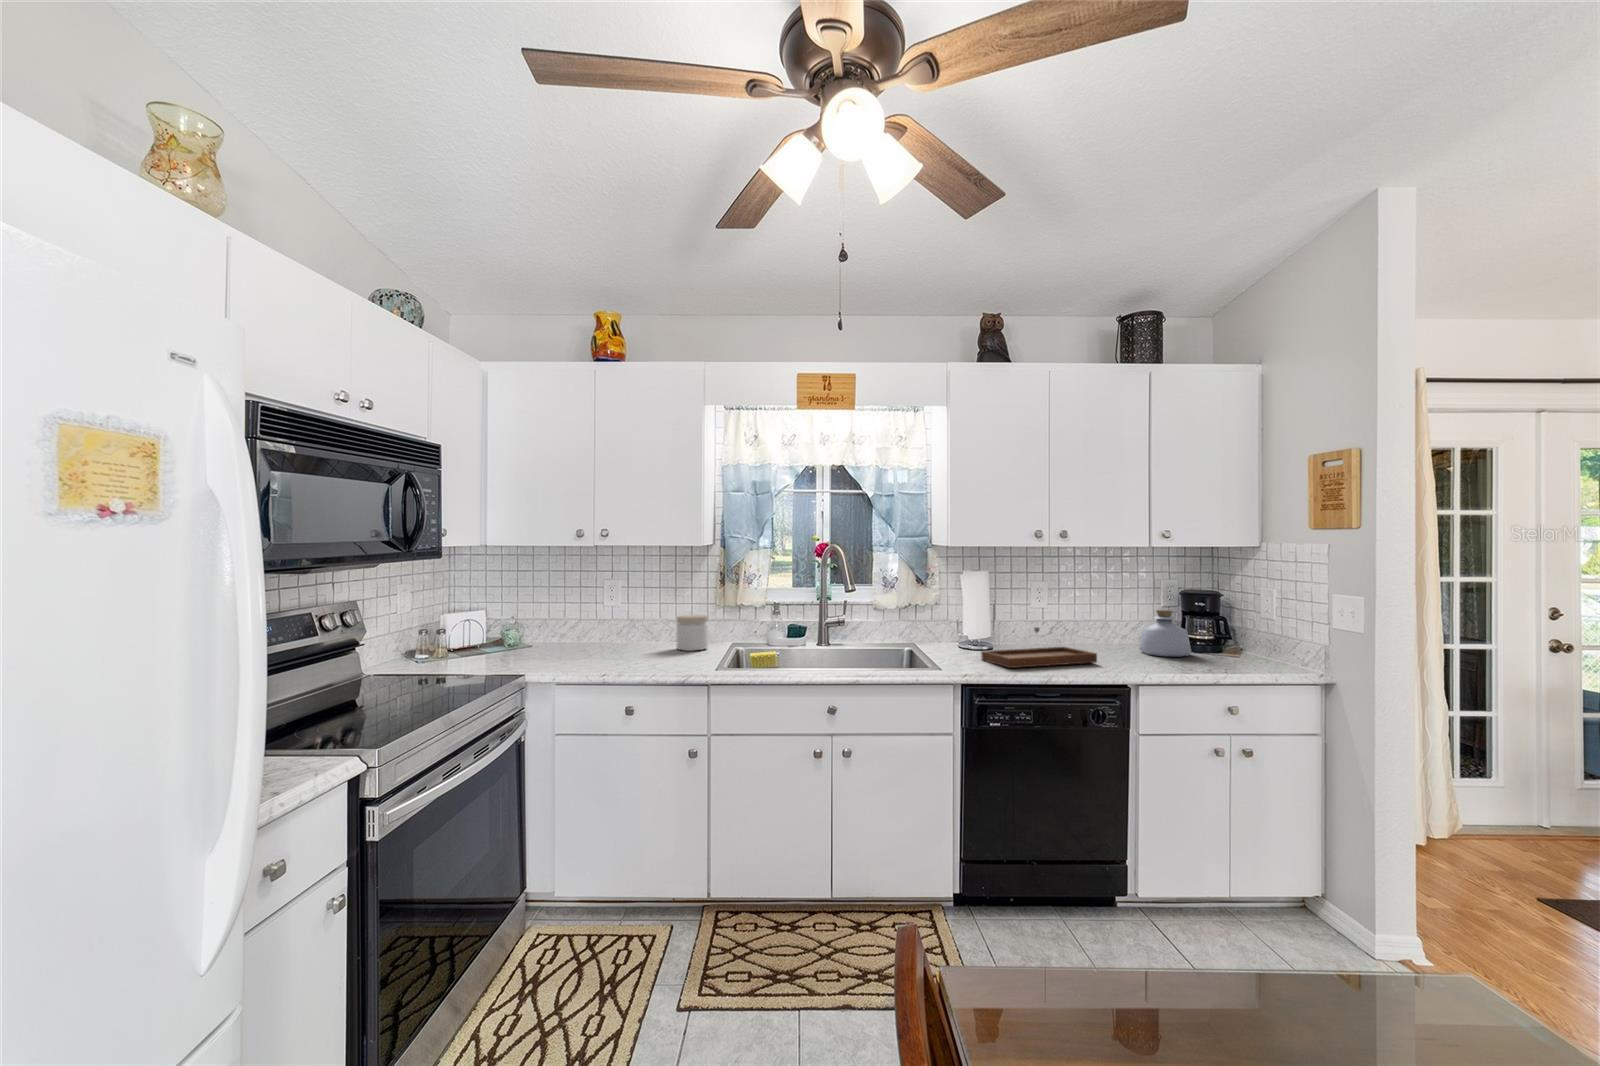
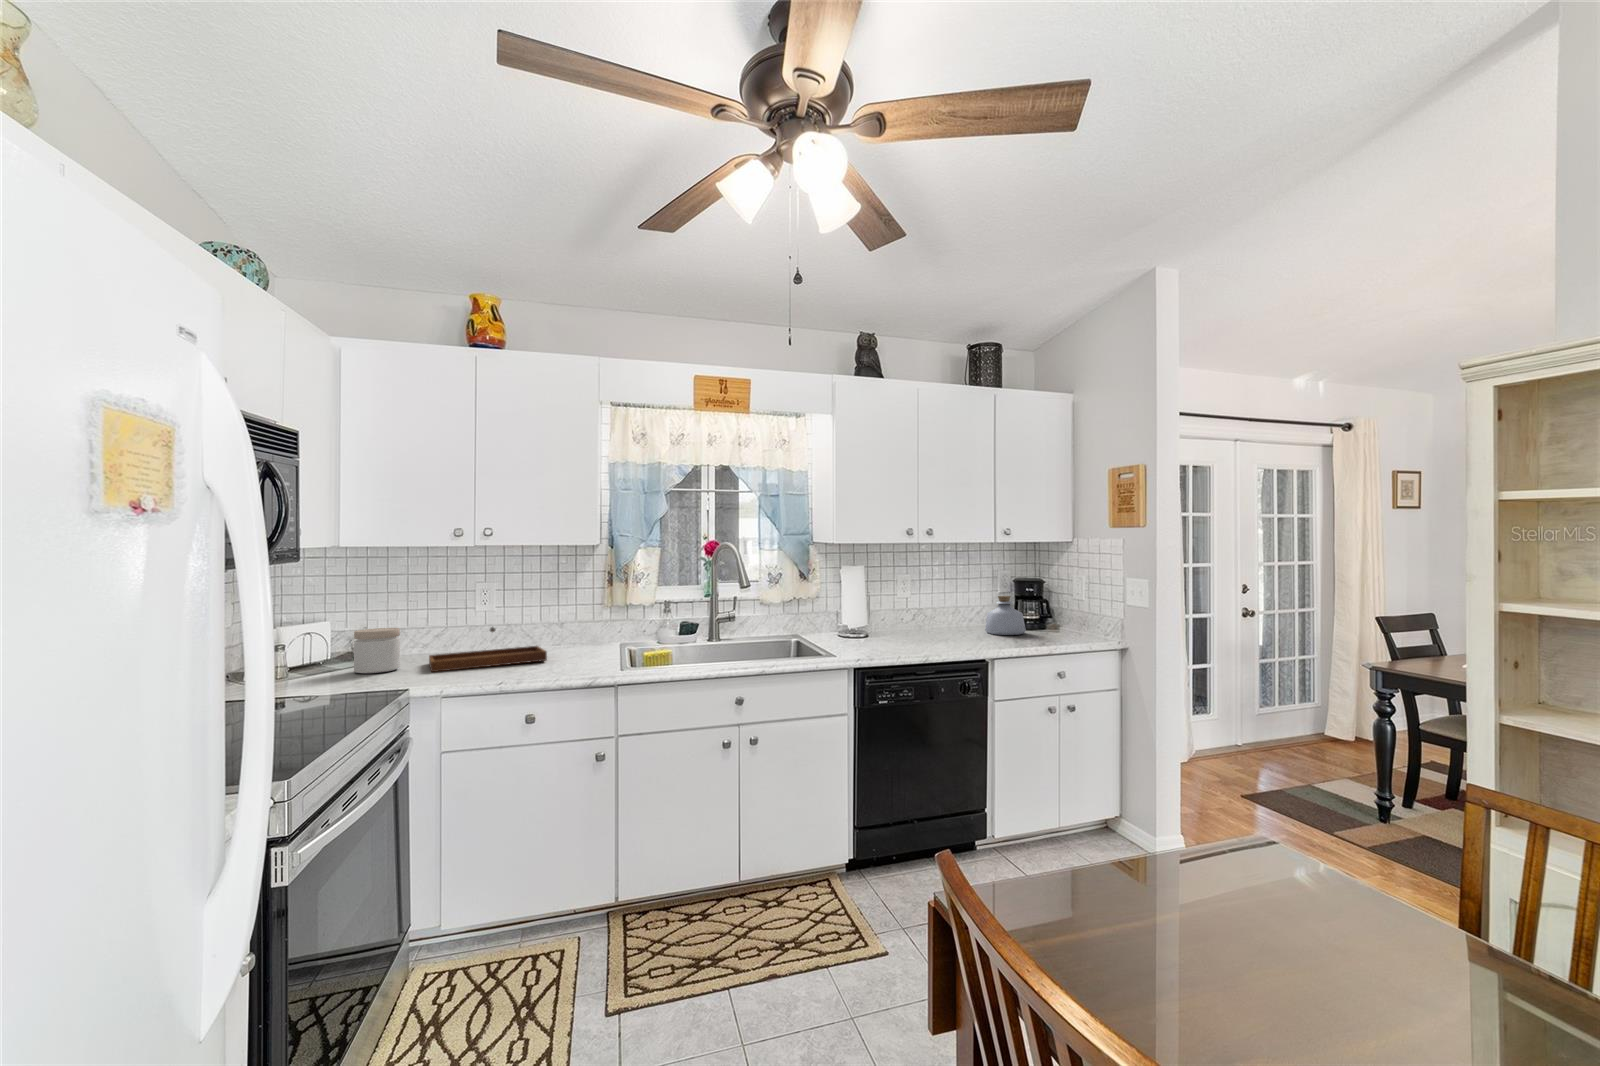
jar: present [676,615,708,651] -> present [354,628,400,673]
tray: present [981,627,1097,668] -> present [429,627,547,672]

